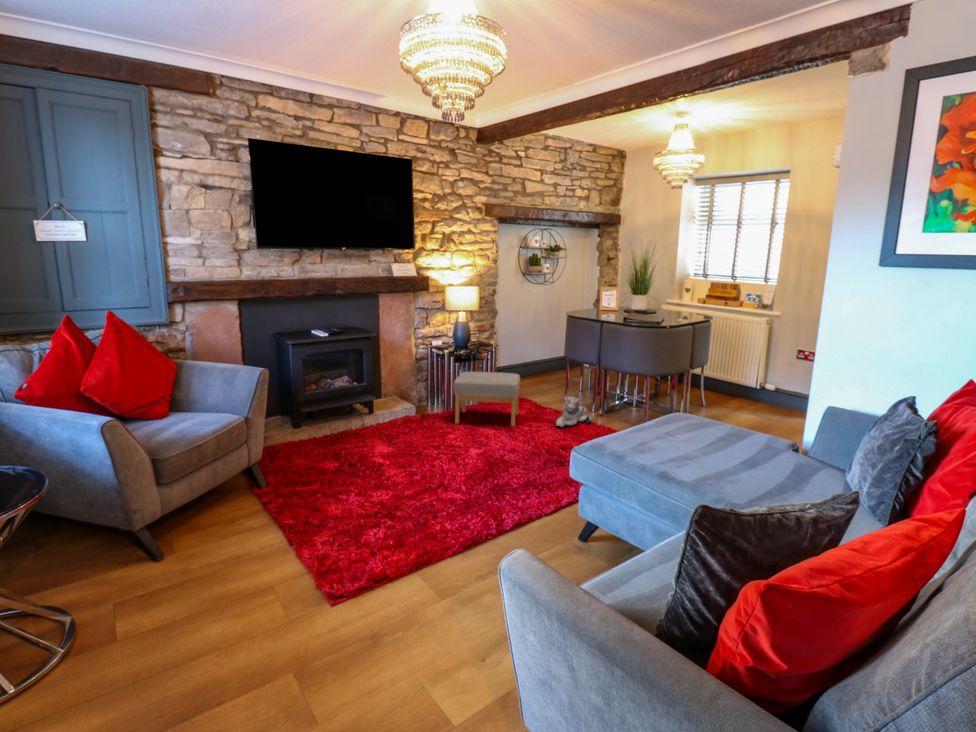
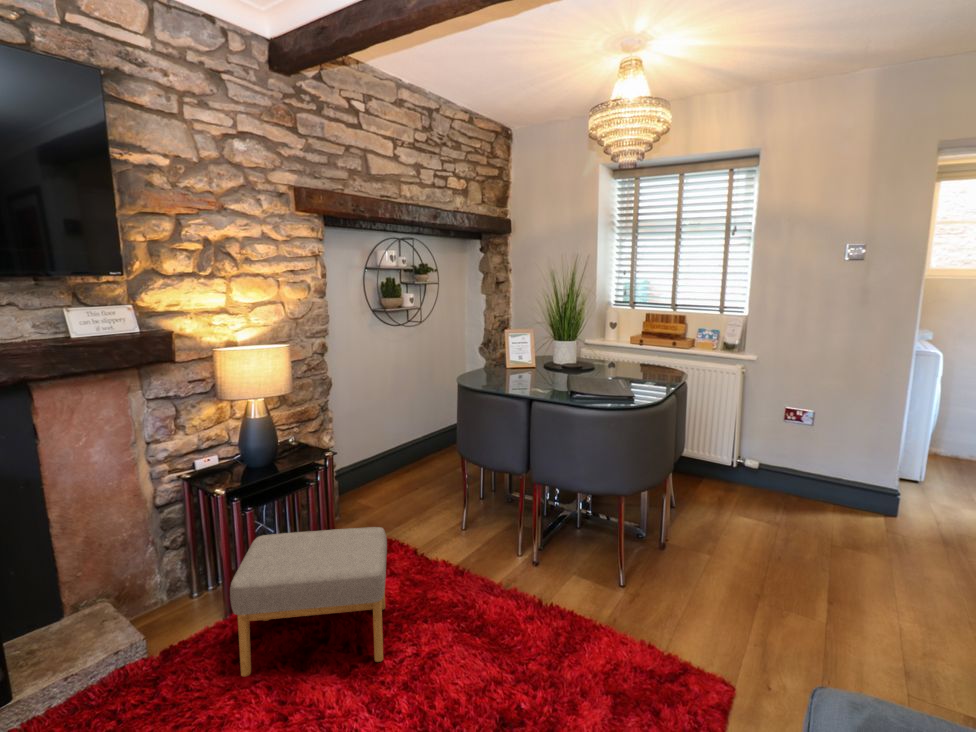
plush toy: present [556,395,592,427] -> none [469,565,535,644]

